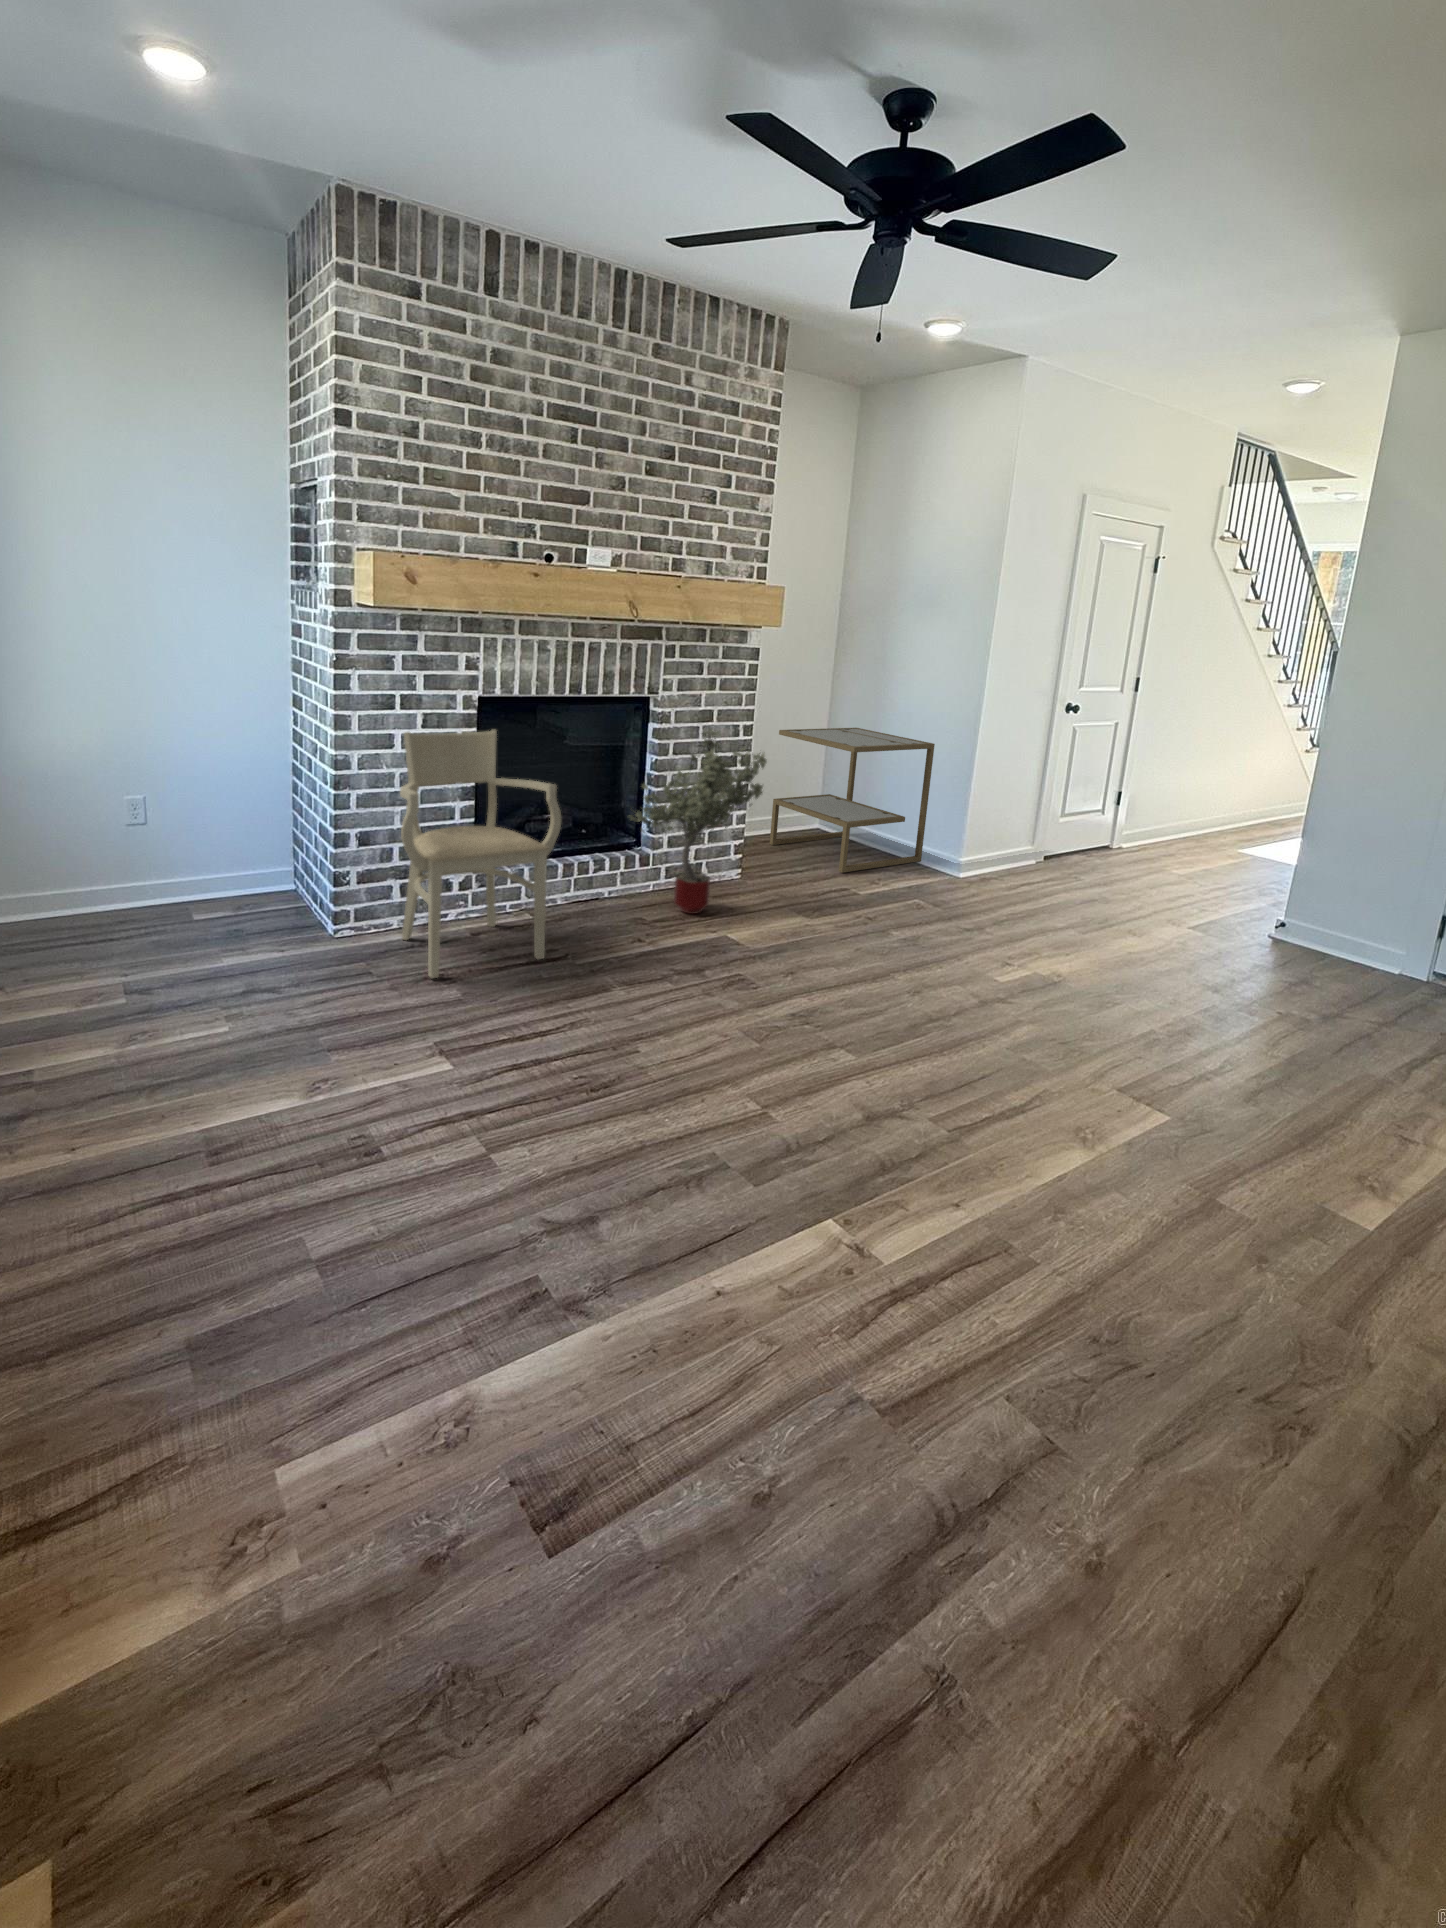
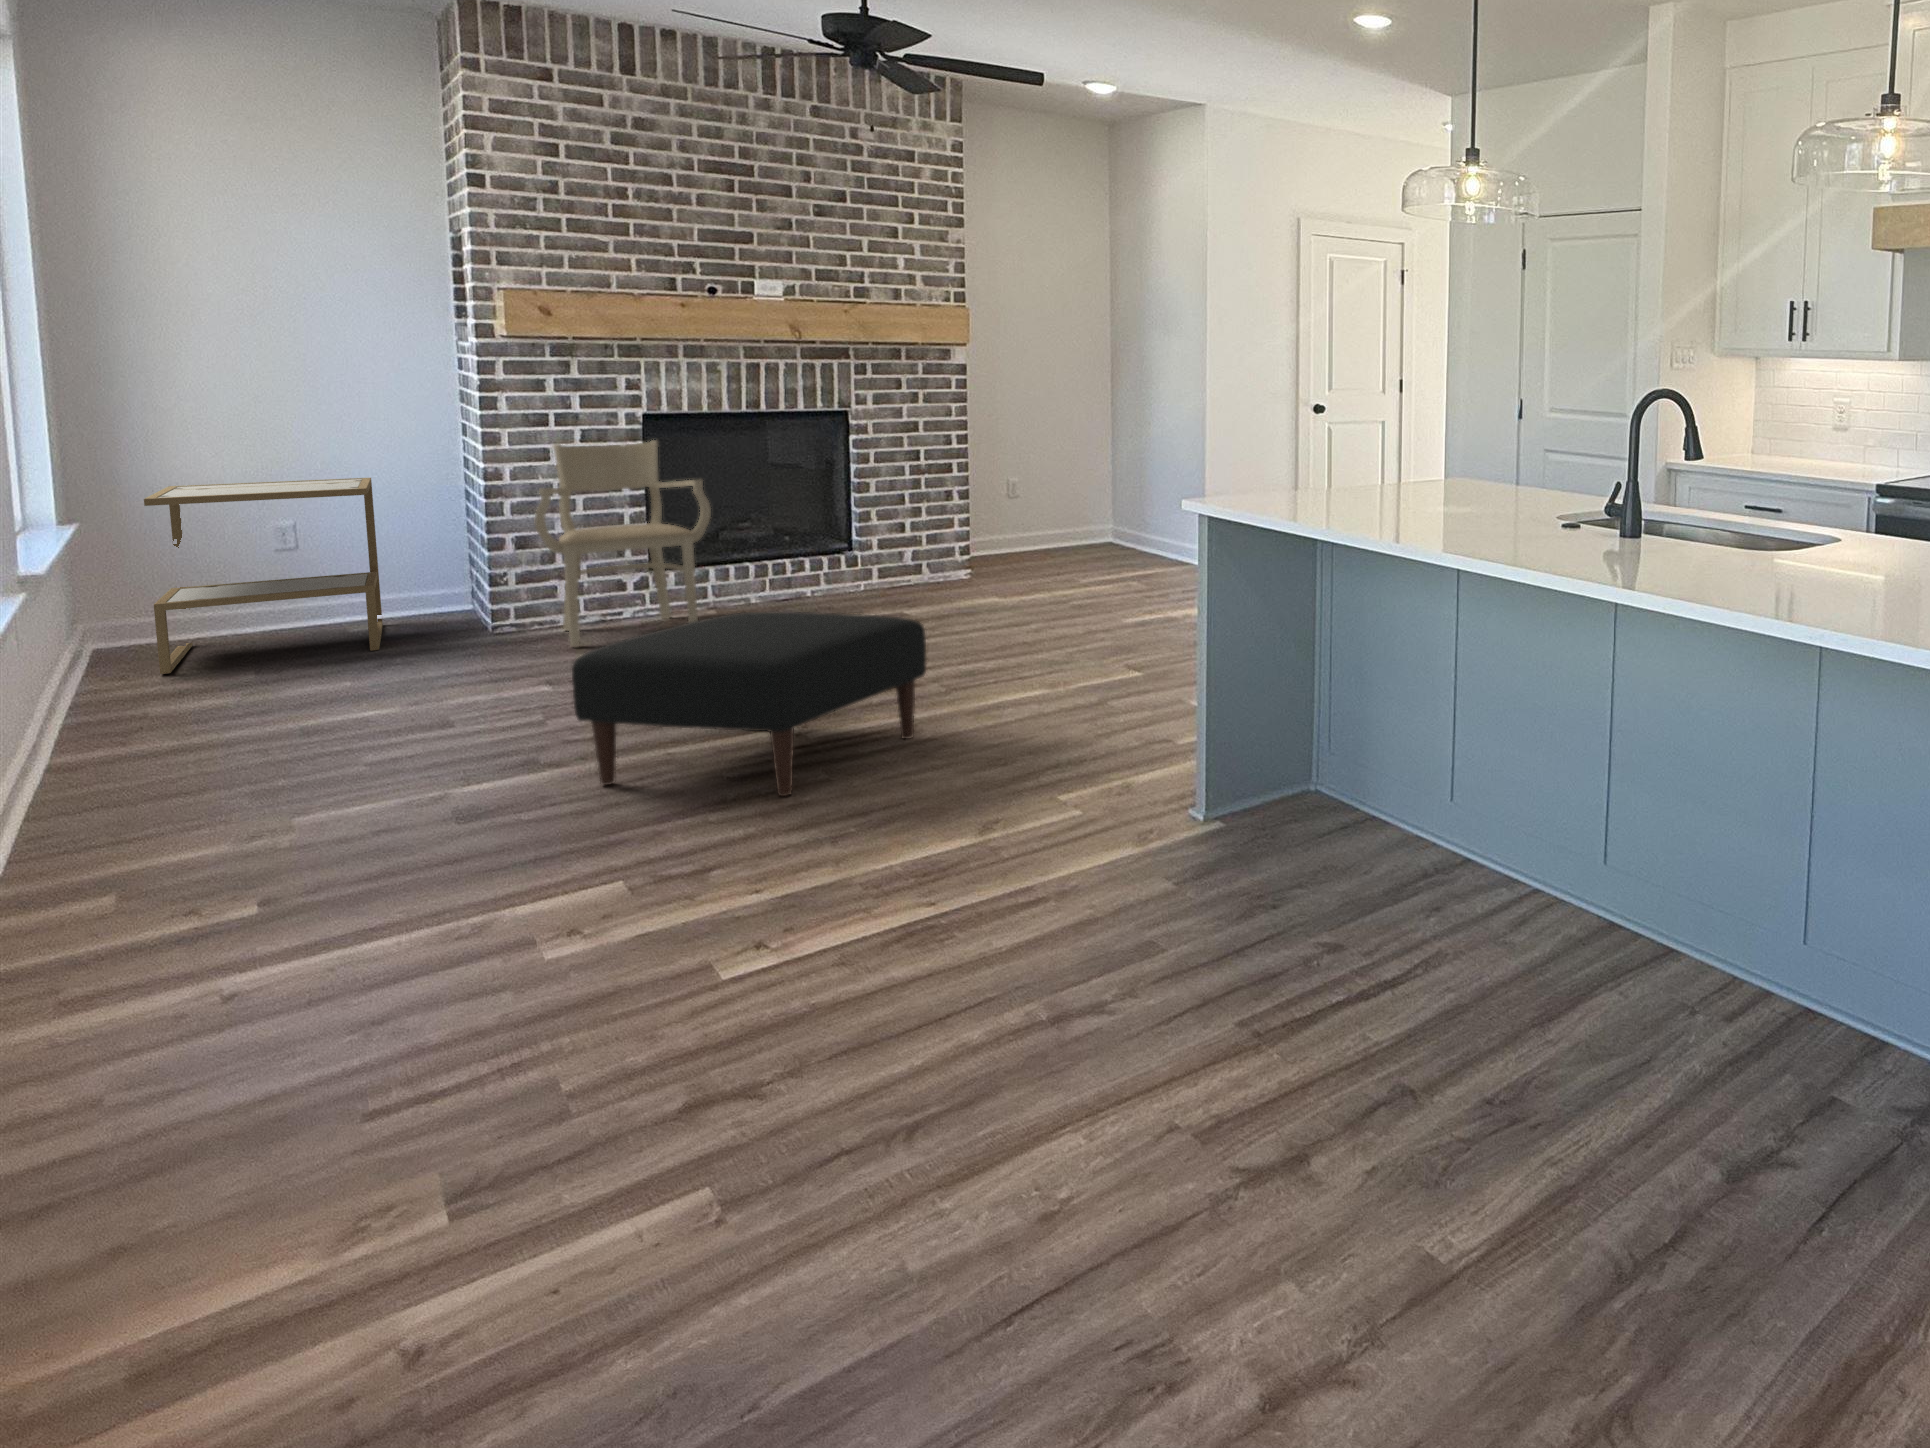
side table: present [770,728,935,873] -> present [144,478,383,674]
potted tree: present [629,729,767,914] -> none [802,432,954,599]
ottoman: none [717,1091,1192,1615] -> present [572,612,926,796]

